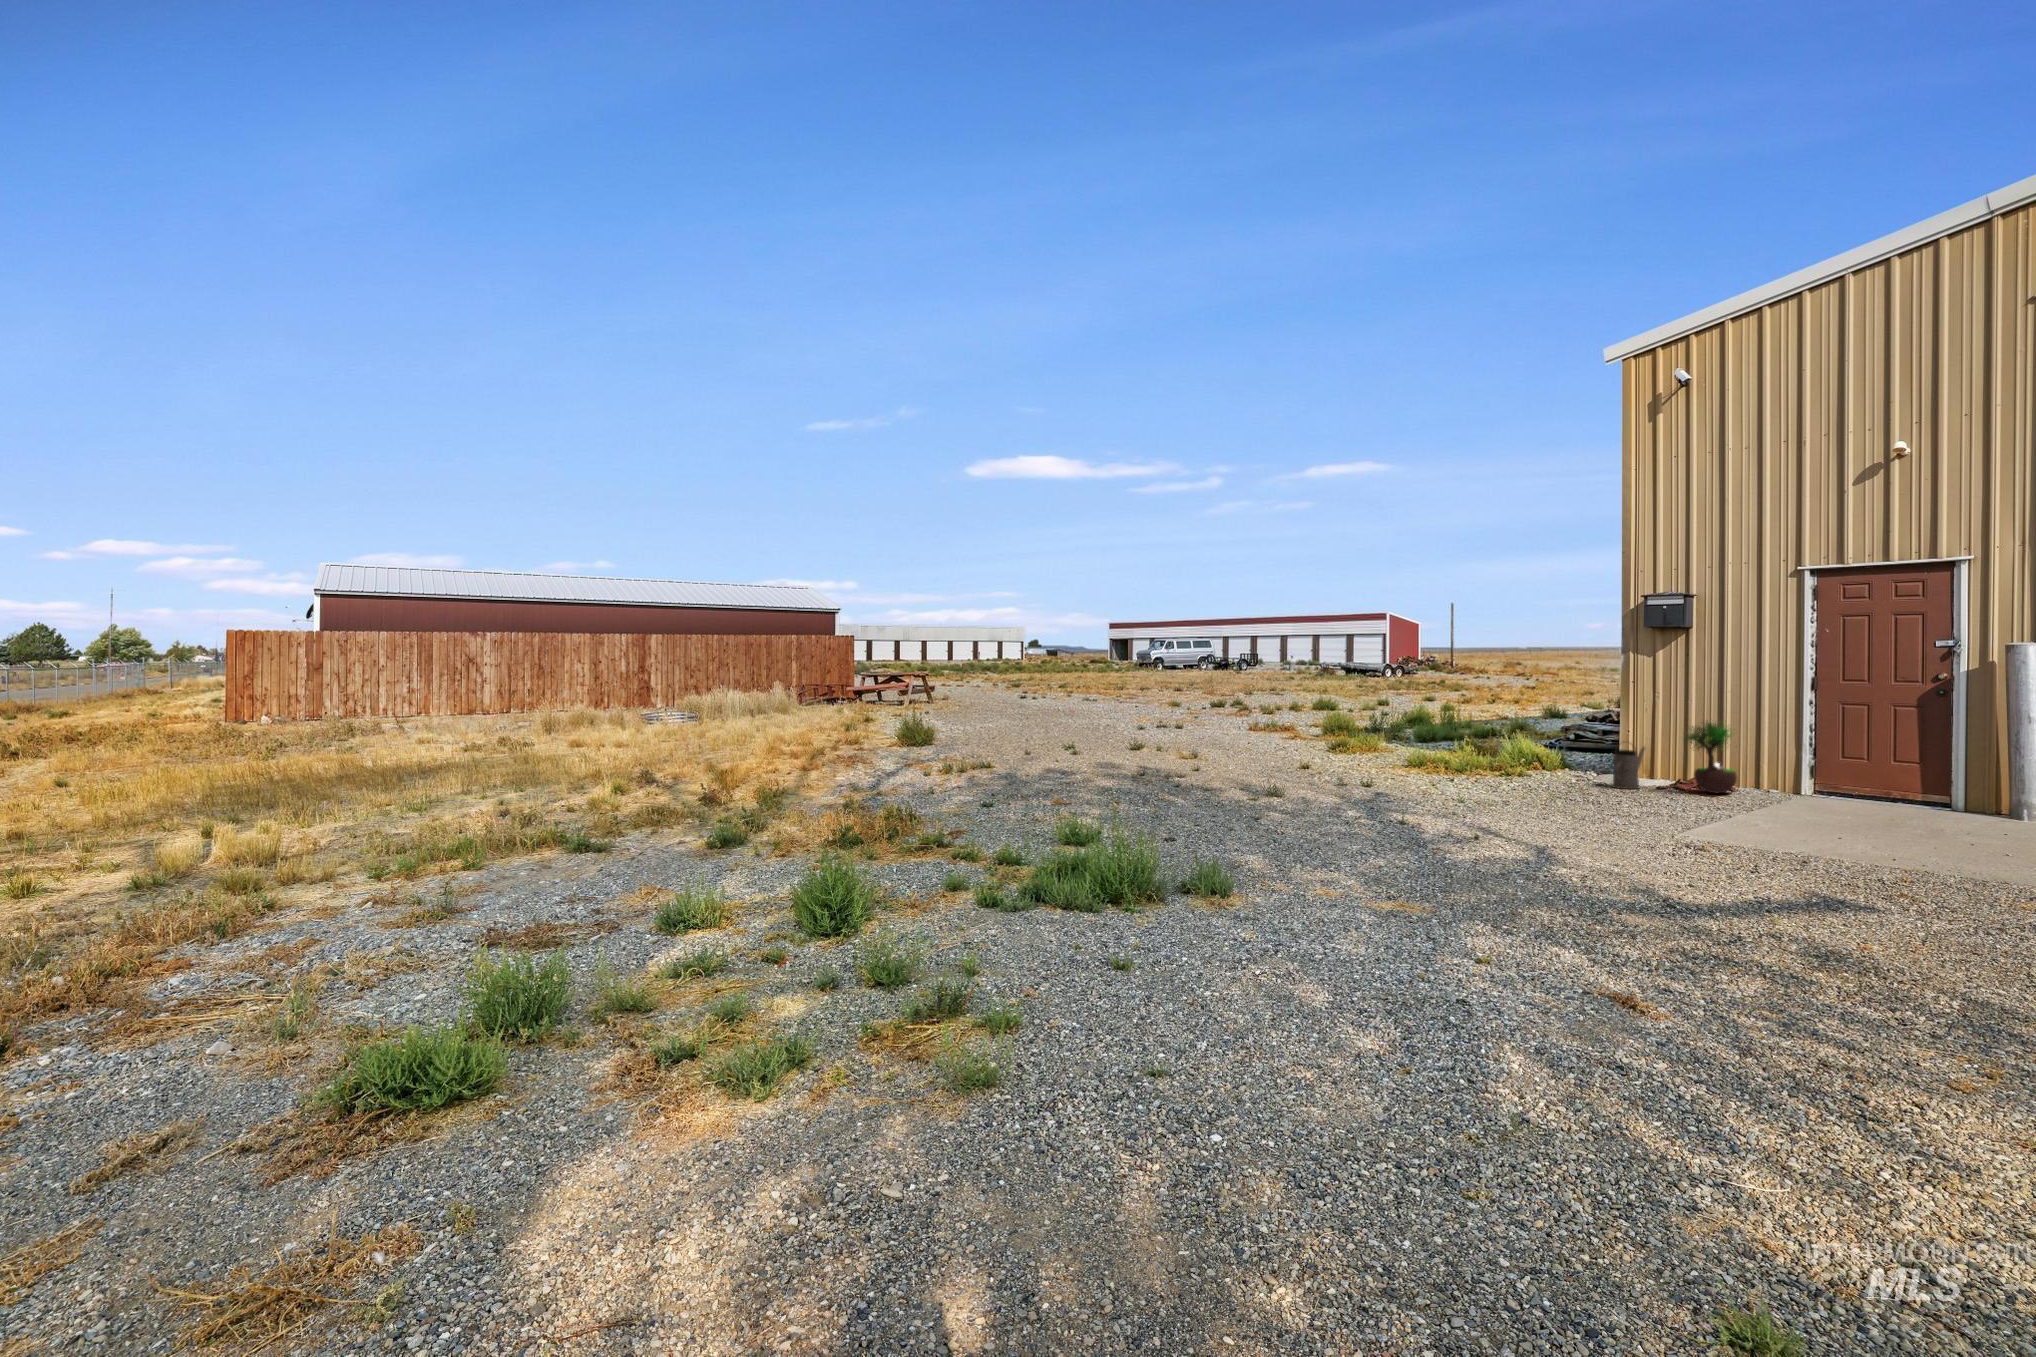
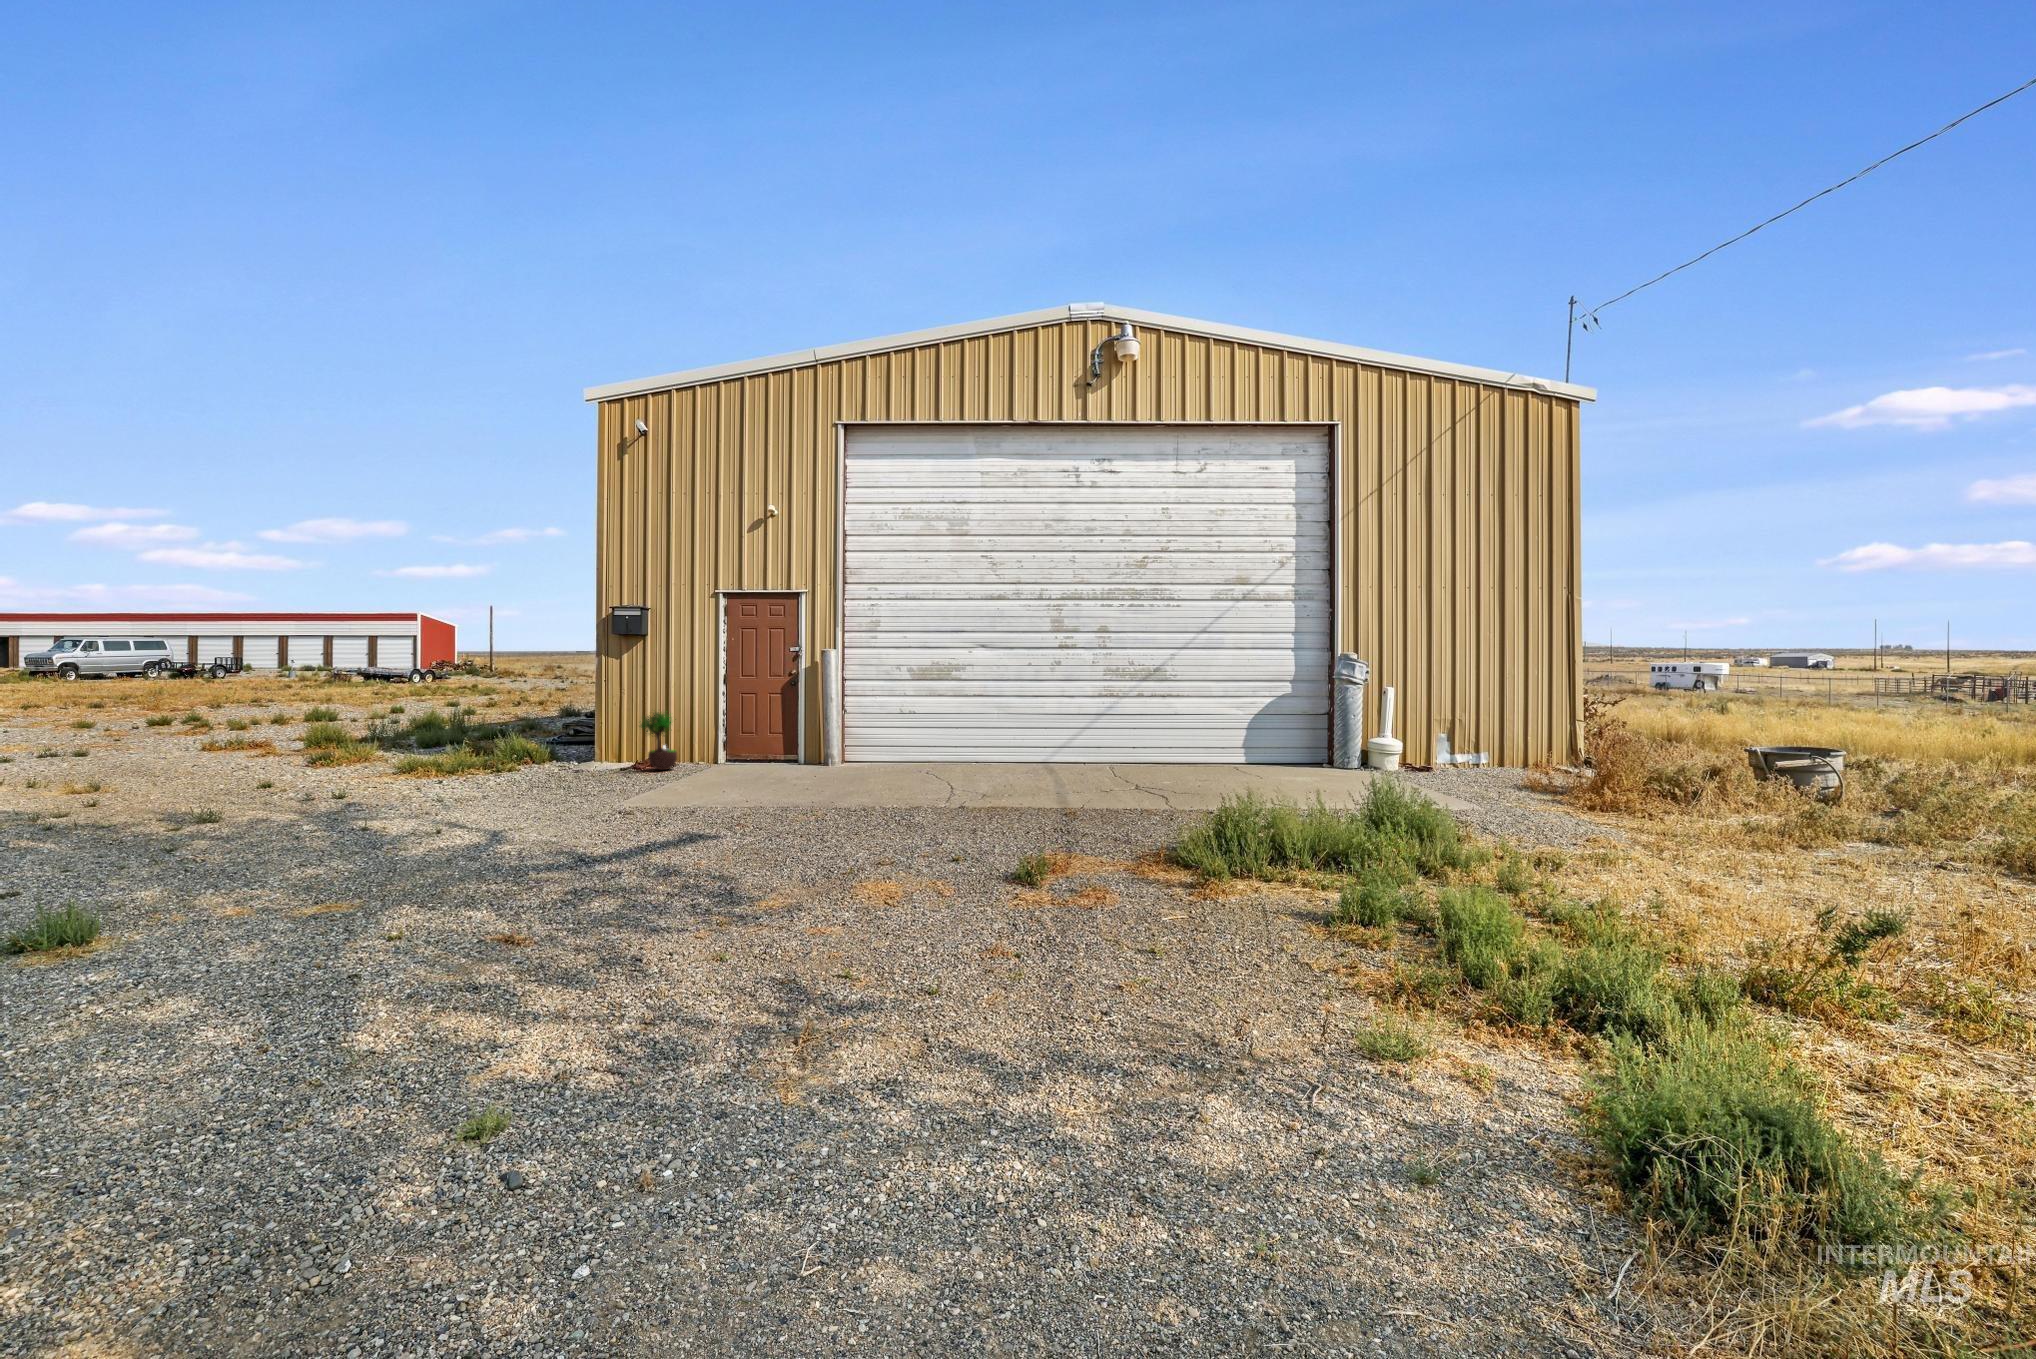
watering can: present [1612,747,1645,789] -> none [586,732,615,773]

